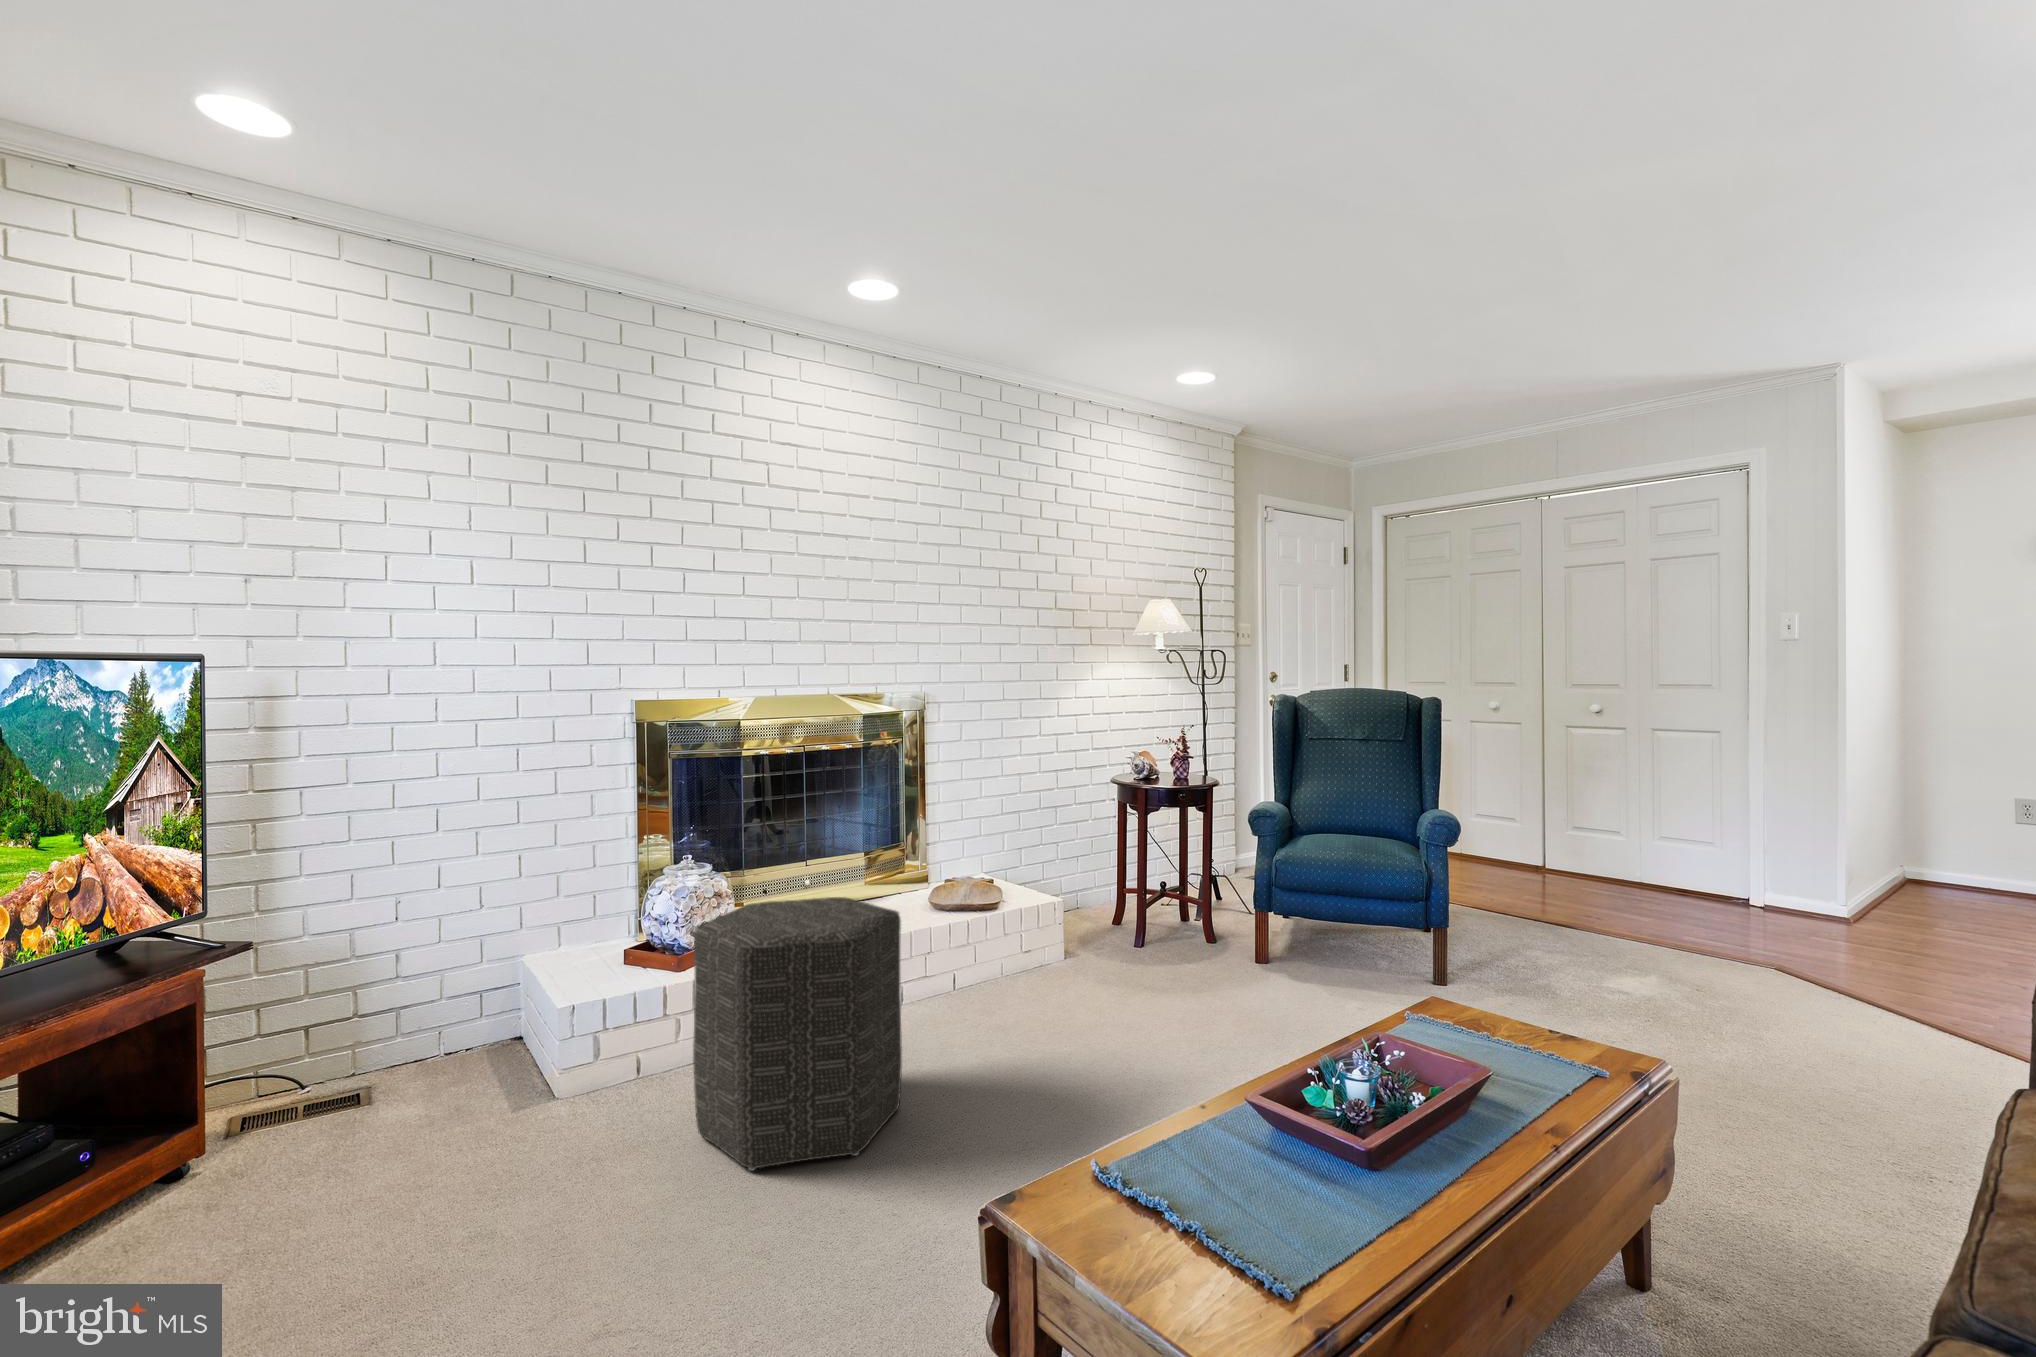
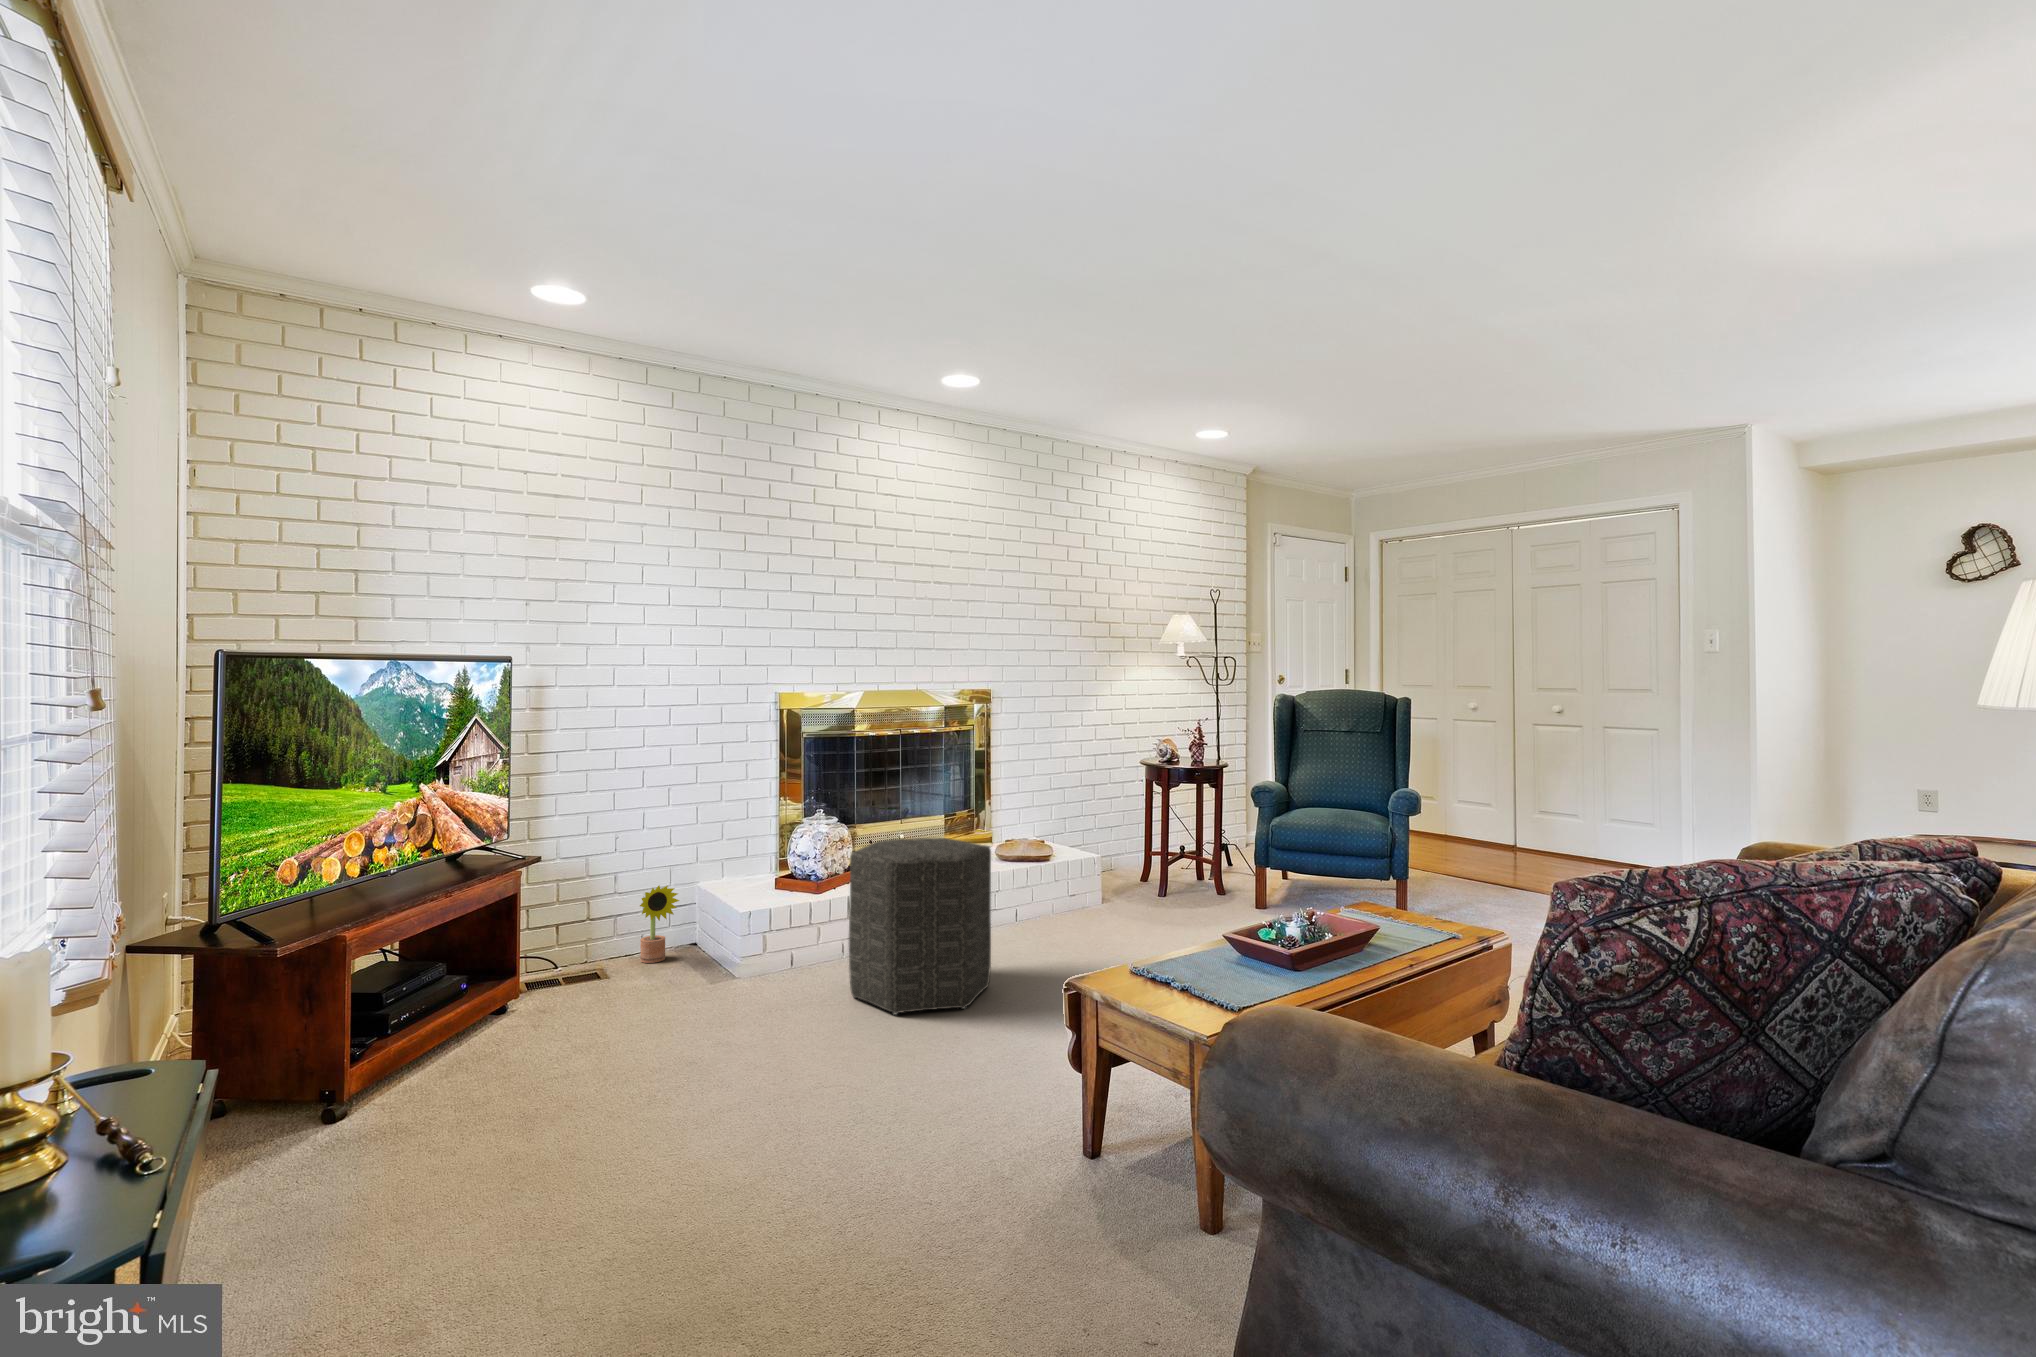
decorative plant: none [421,966,485,1072] -> present [640,886,679,963]

